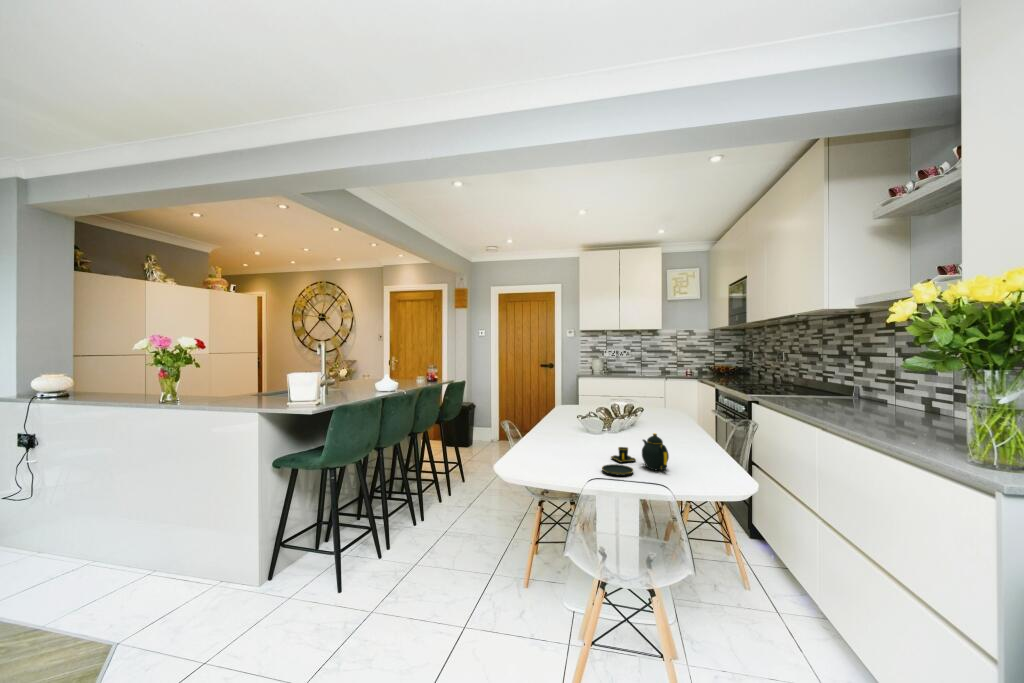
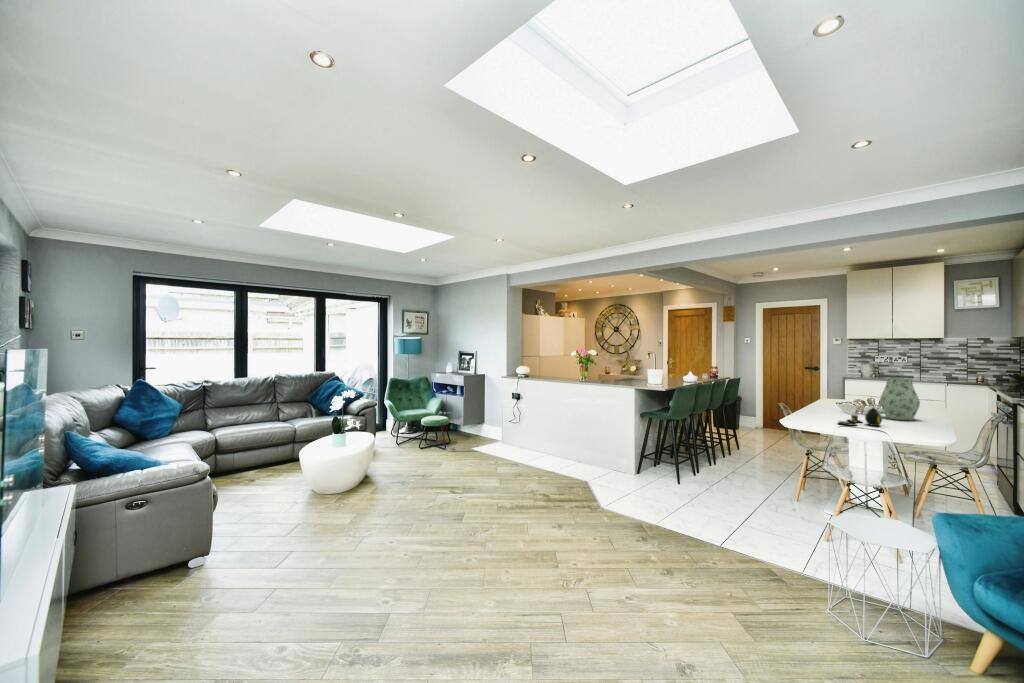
vase: none [647,376,697,445] -> present [880,378,920,420]

